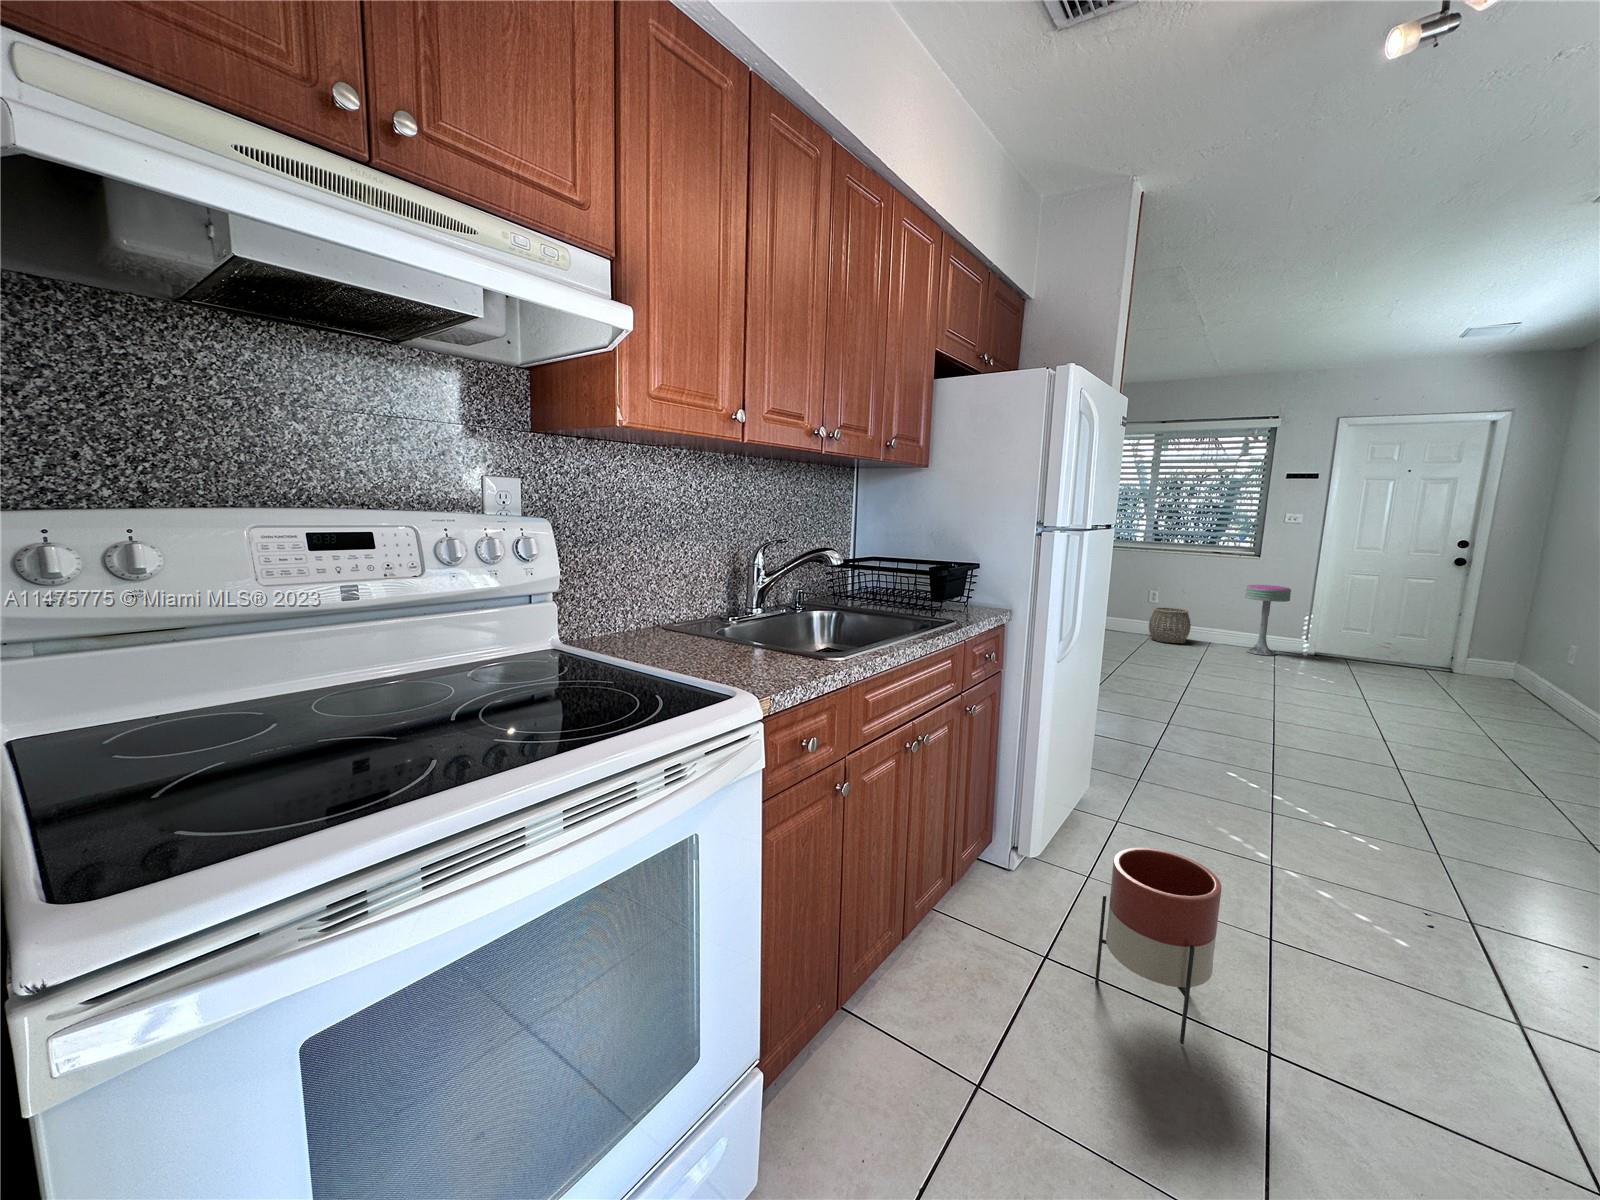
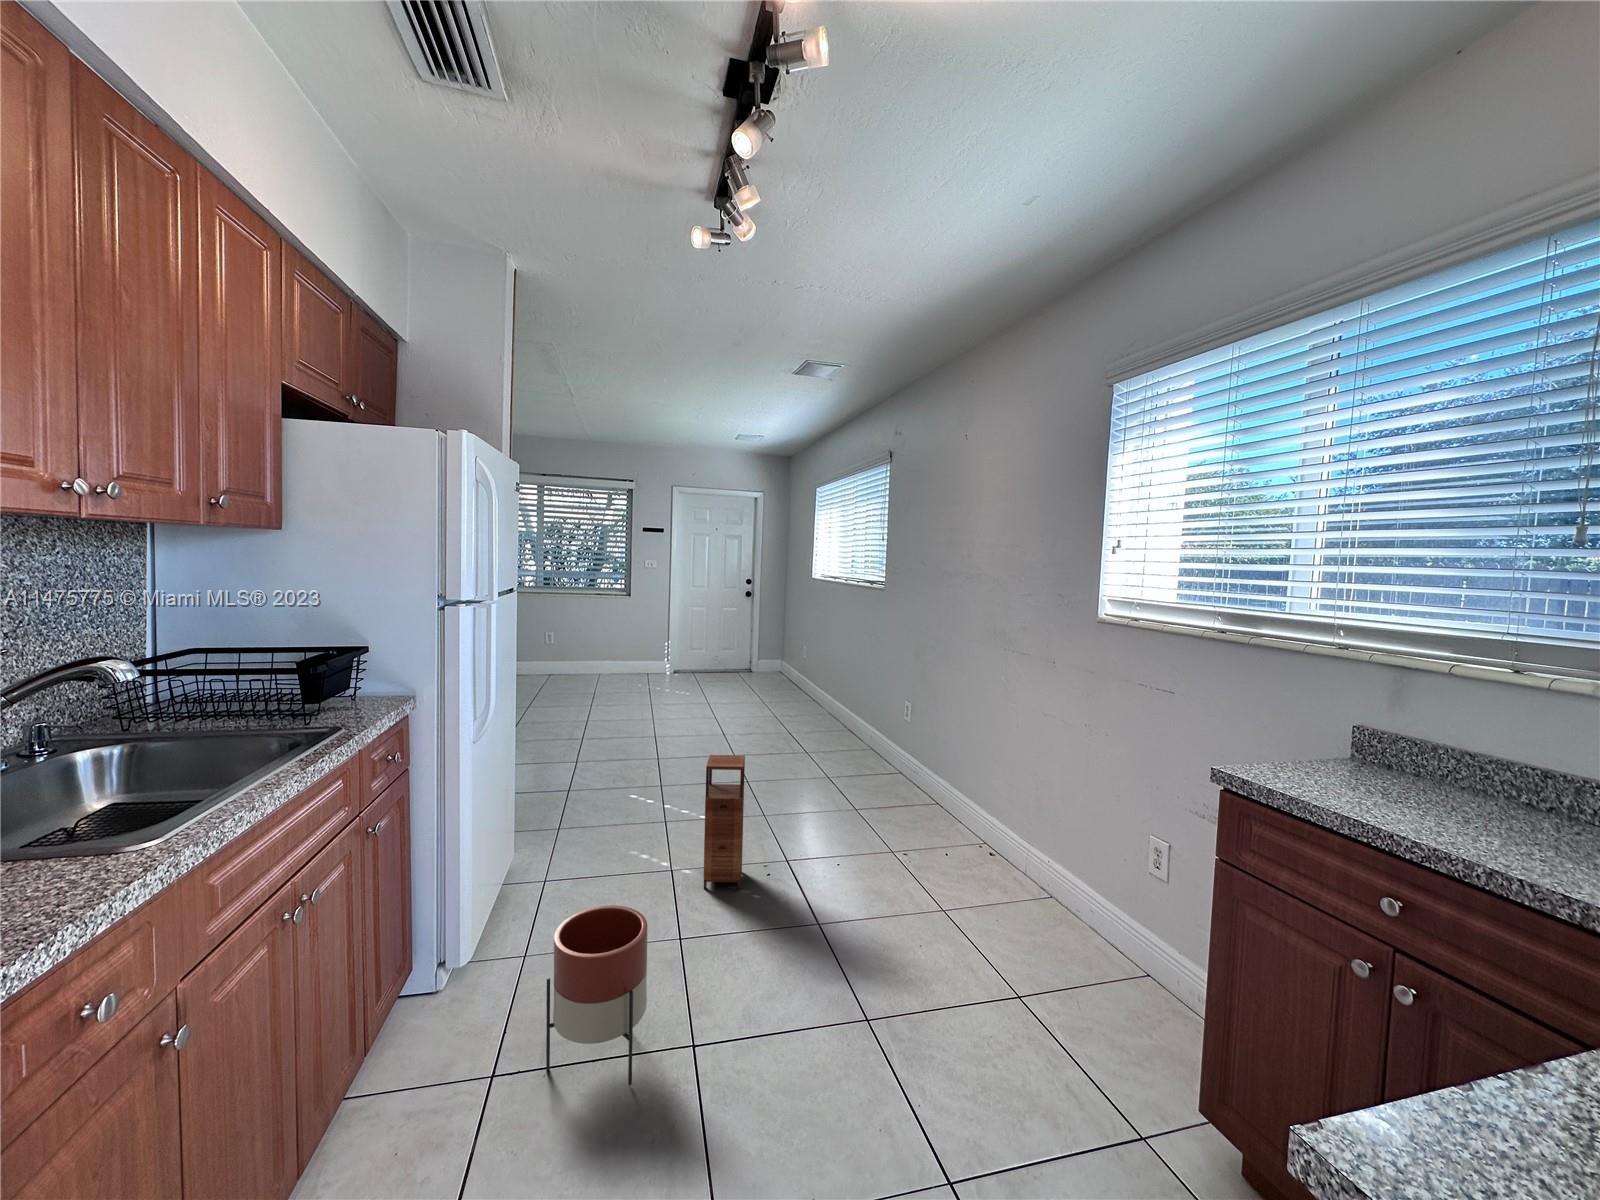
bar stool: present [1245,585,1291,656] -> none [622,618,653,677]
woven basket: present [1149,607,1191,643] -> none [546,644,583,677]
storage cabinet: none [1316,743,1406,924] -> present [704,755,745,889]

